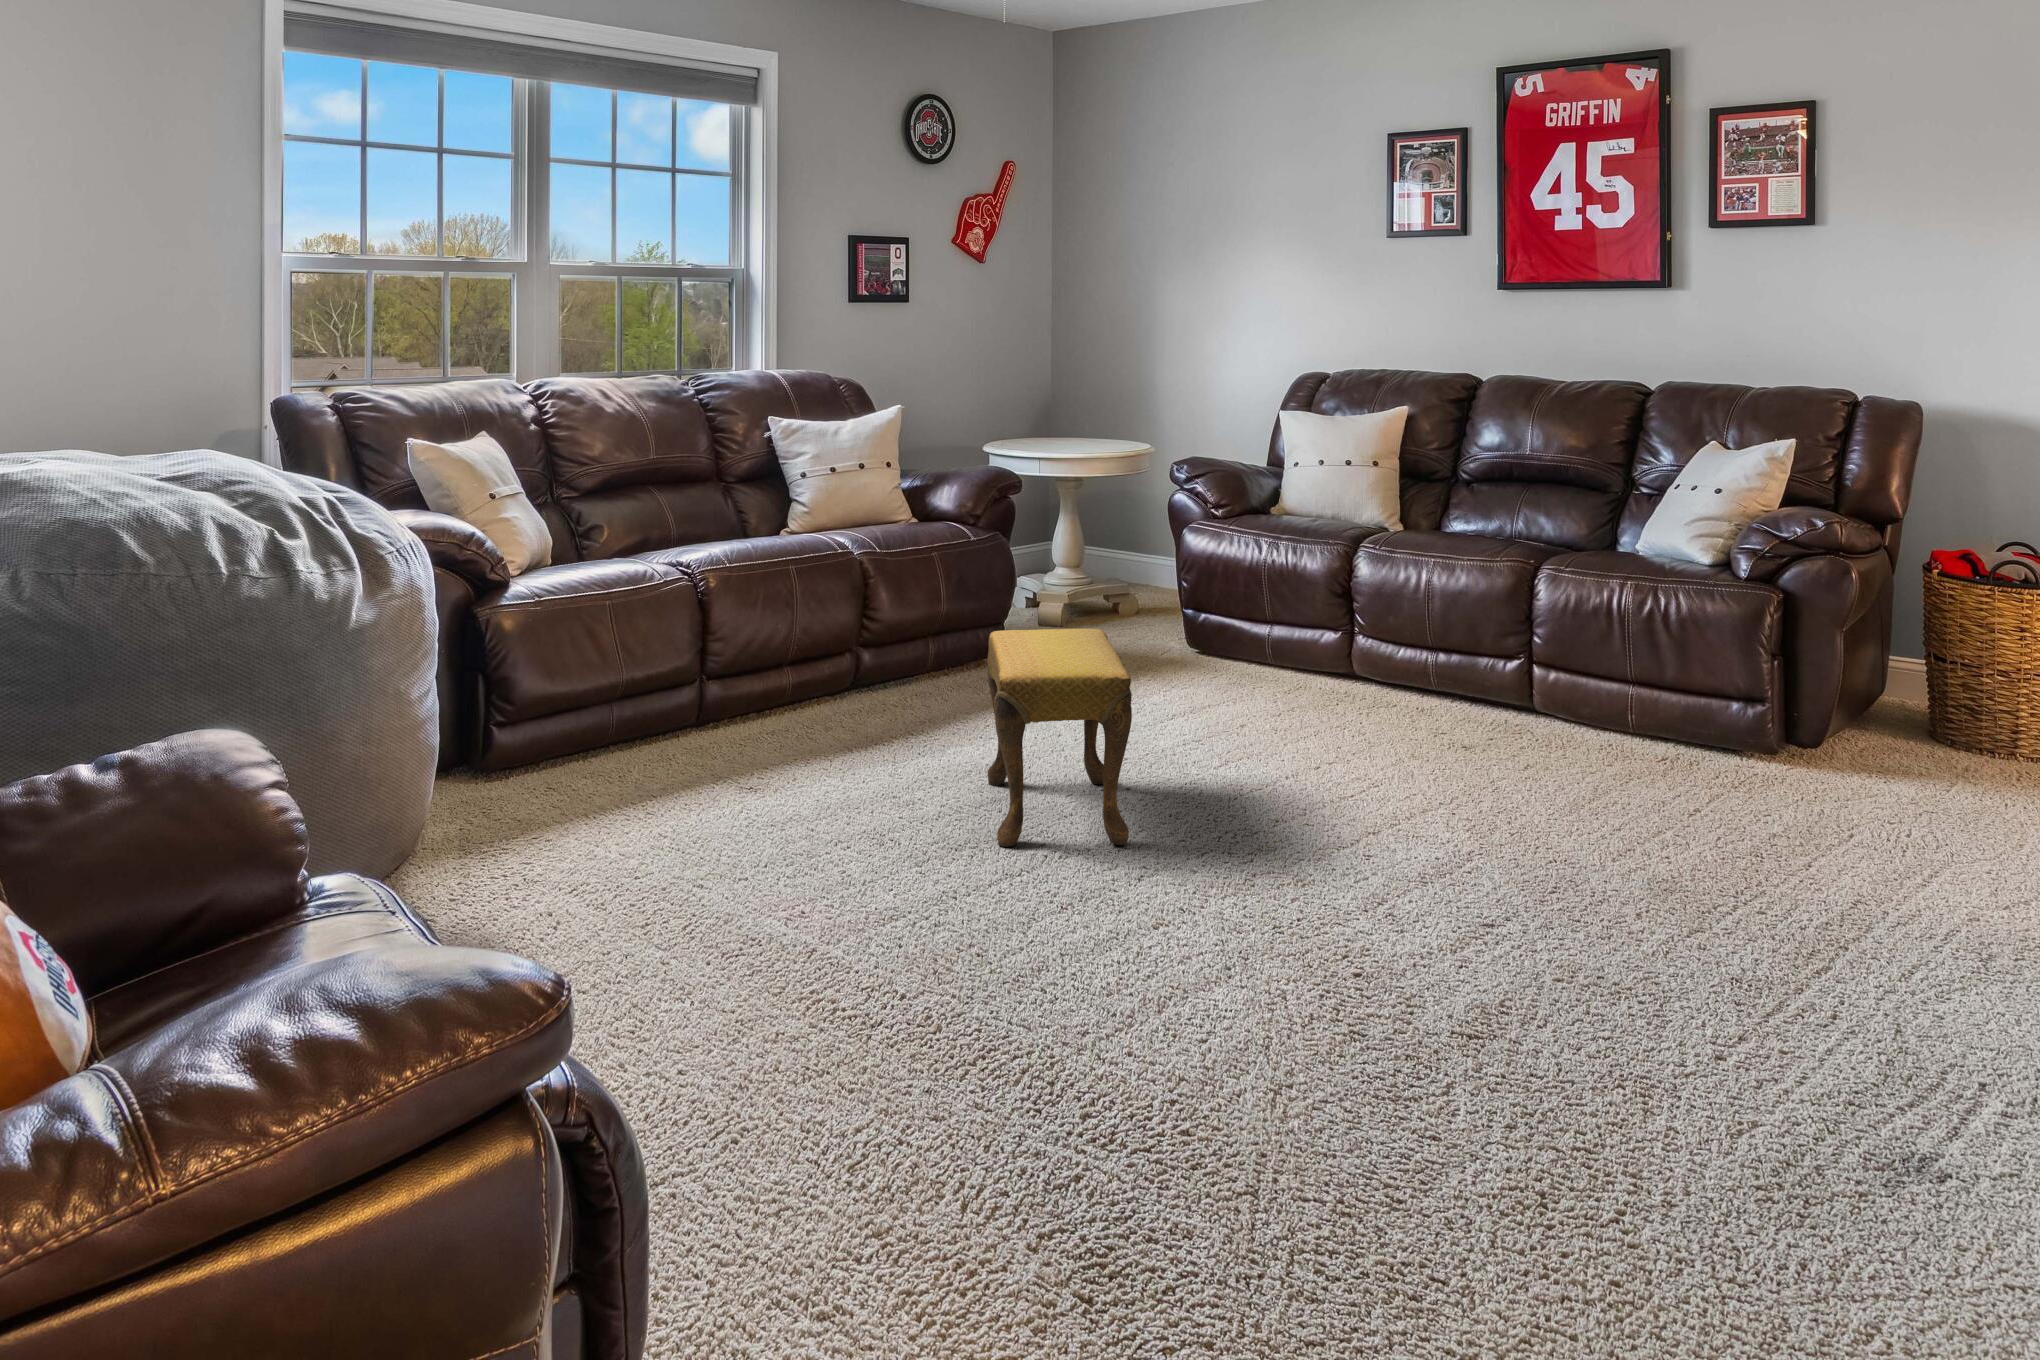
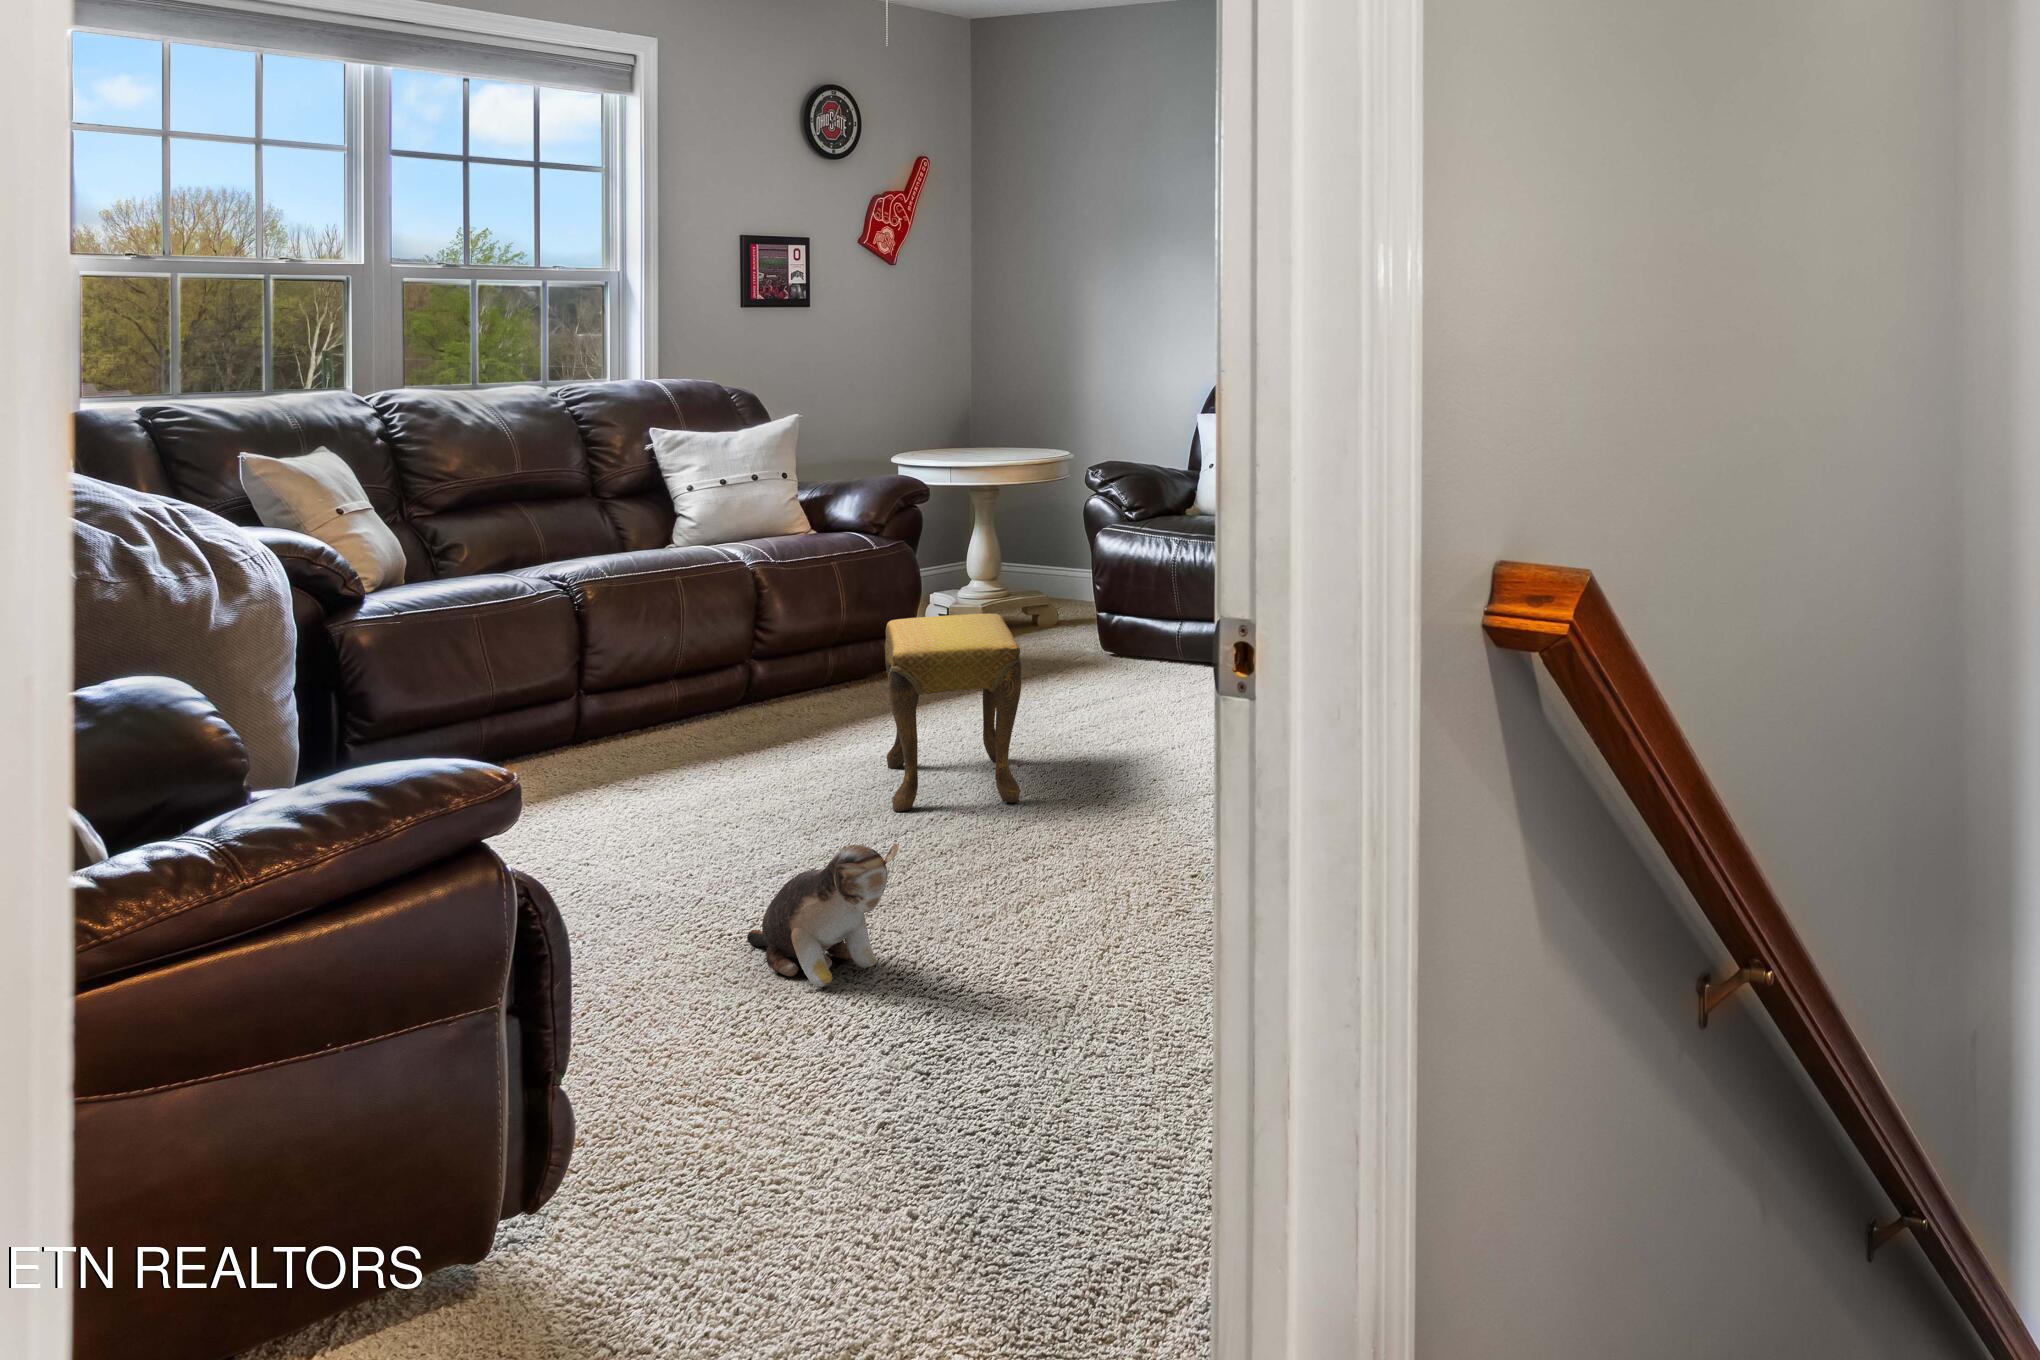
plush toy: none [852,957,1026,1125] -> present [747,843,898,987]

